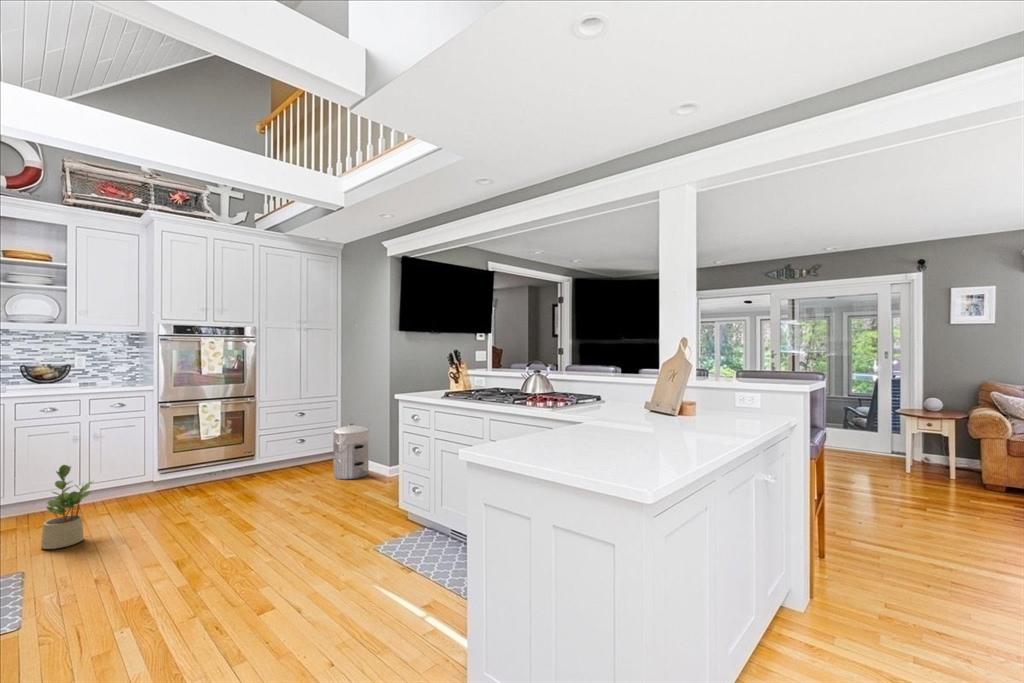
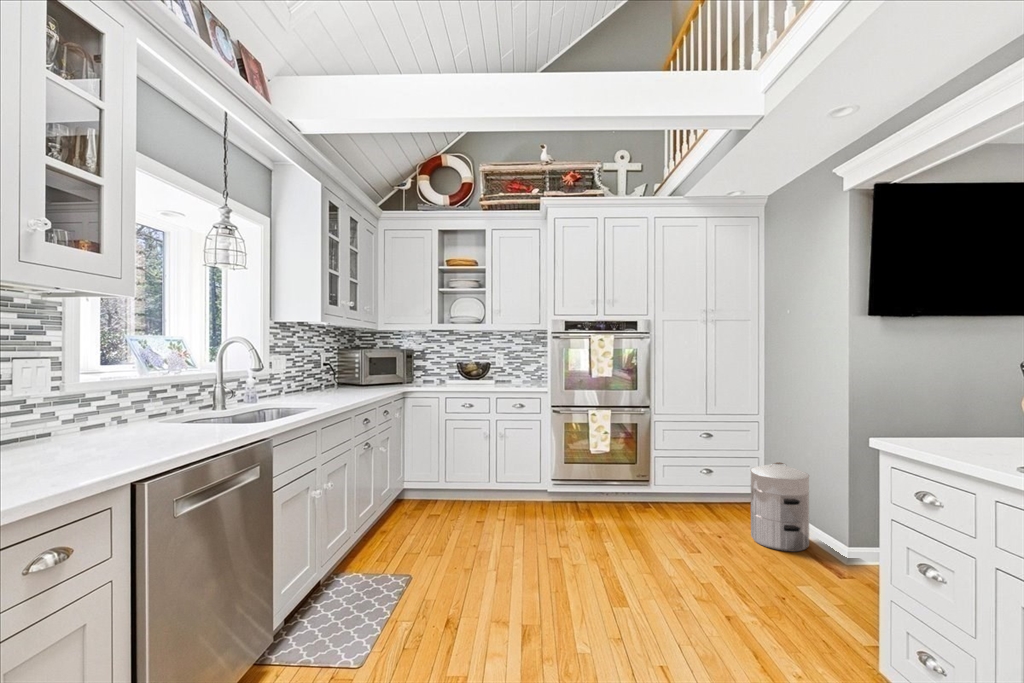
potted plant: present [41,465,93,549] -> none [437,466,479,553]

